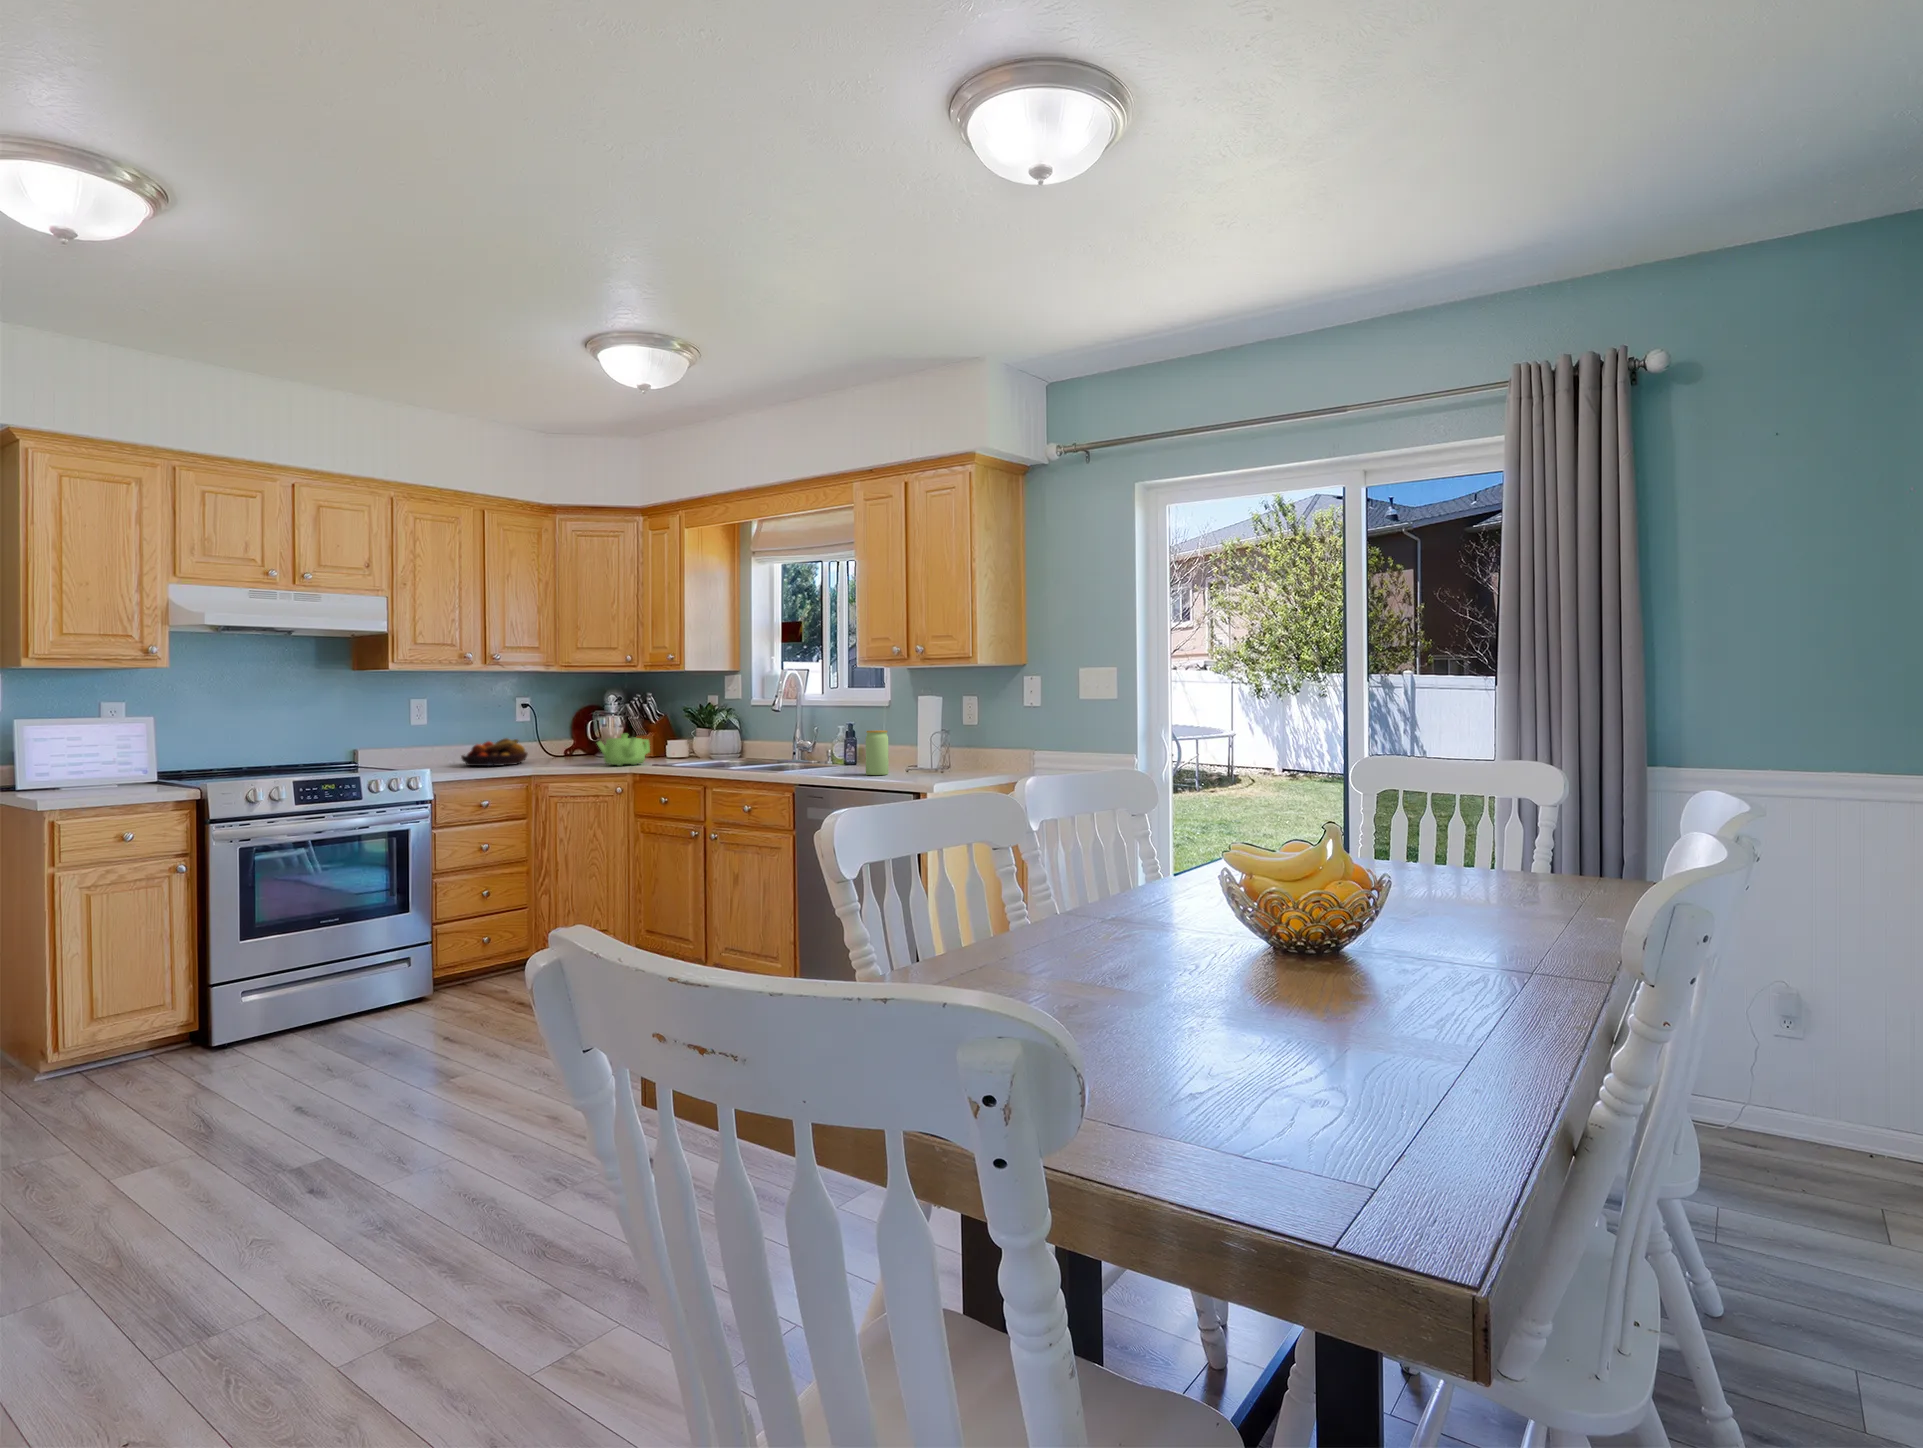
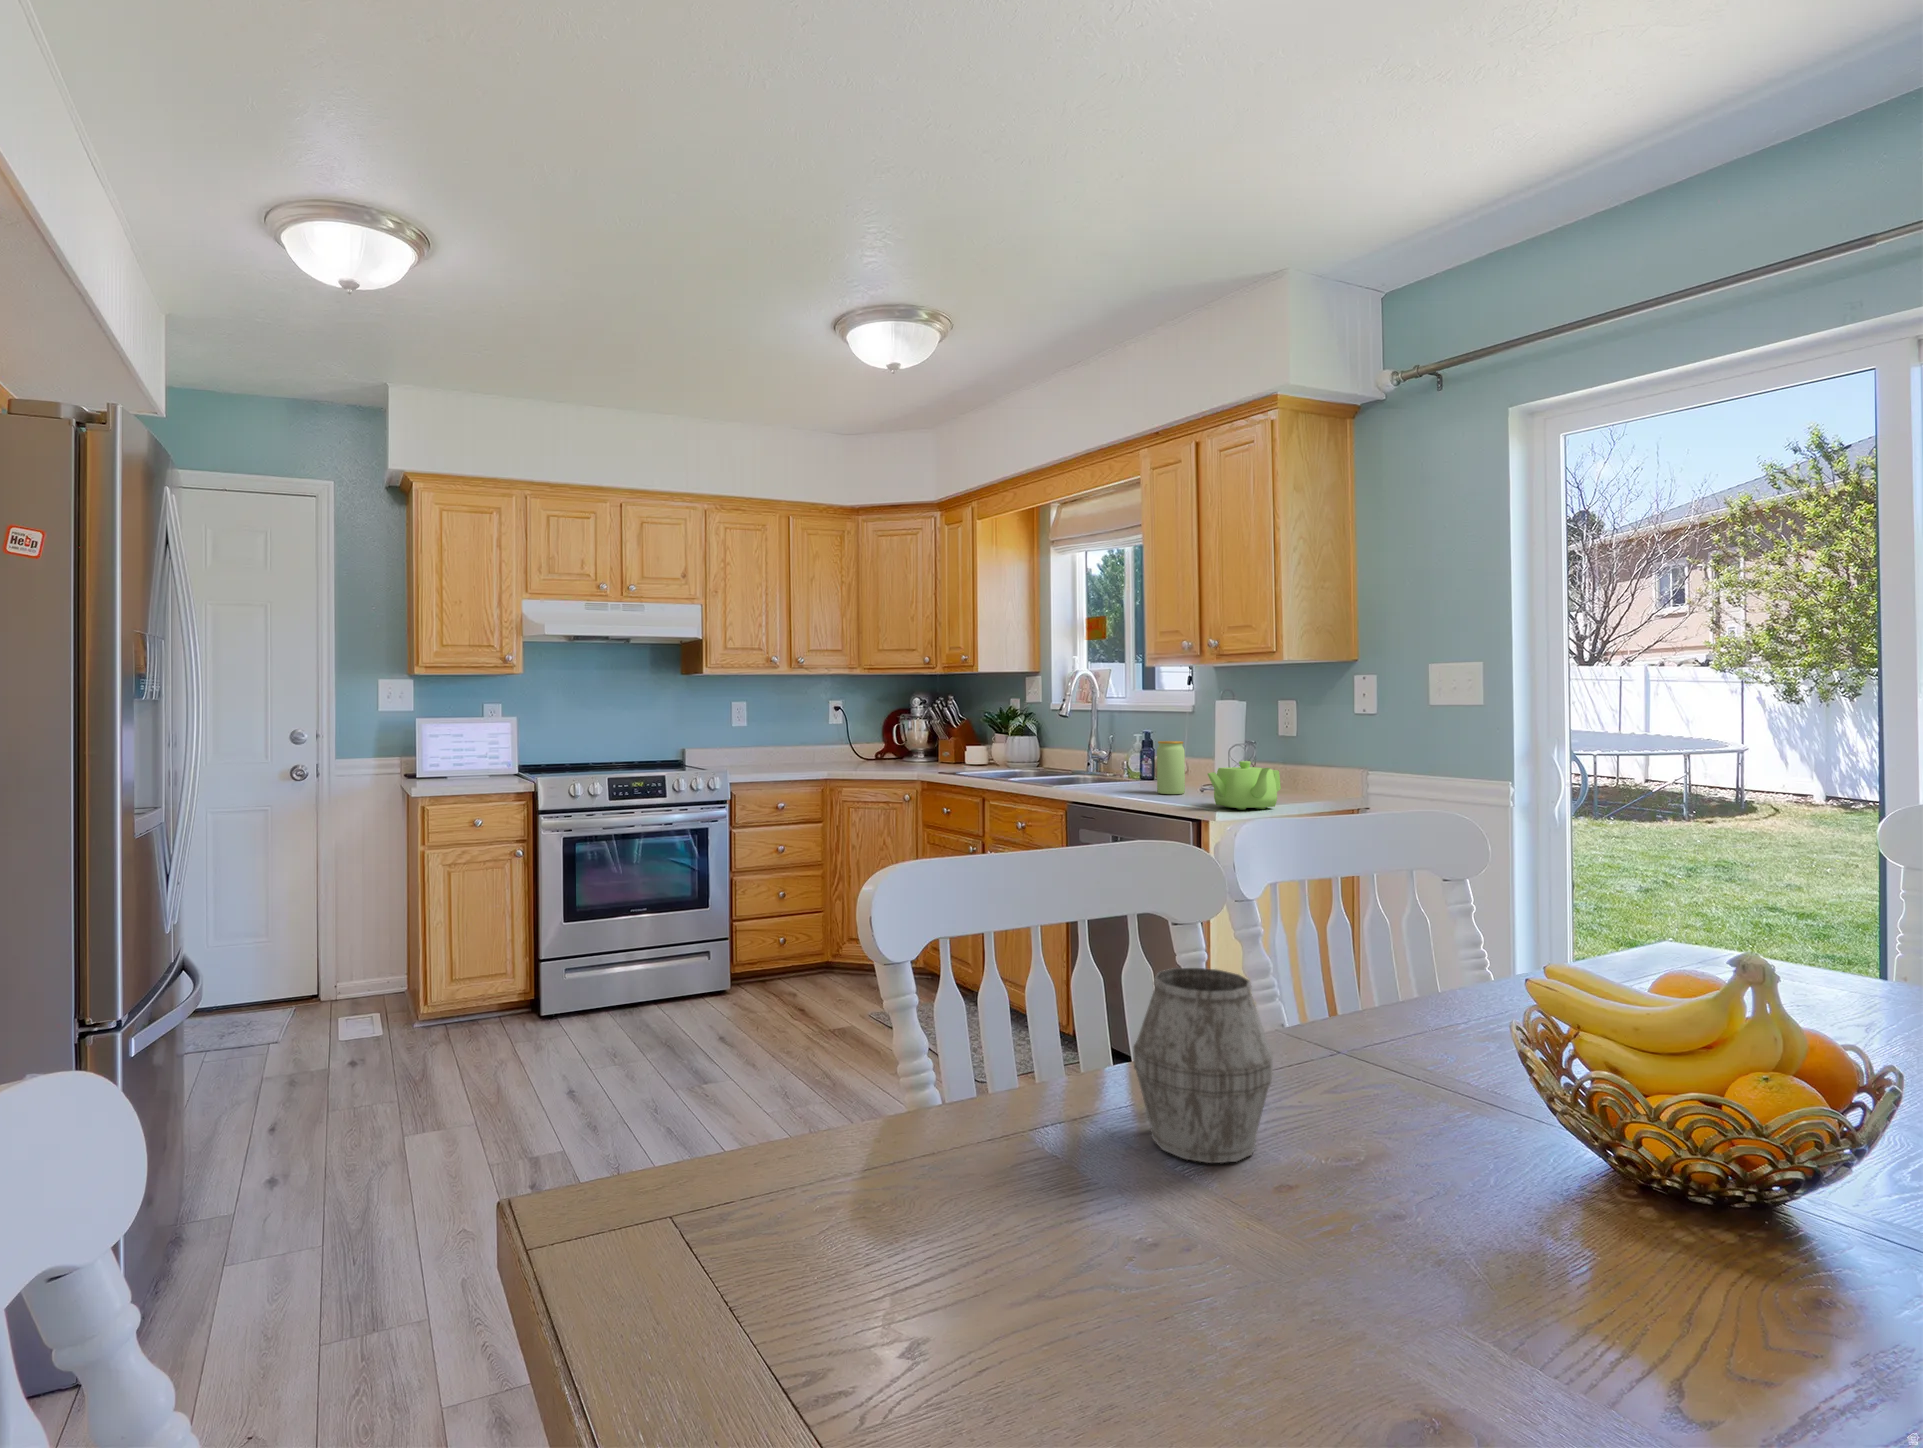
teapot: present [597,734,650,766] -> present [1208,761,1281,810]
fruit bowl: present [461,738,528,766] -> none [773,740,832,768]
mug: none [1020,859,1104,971] -> present [1133,968,1273,1163]

